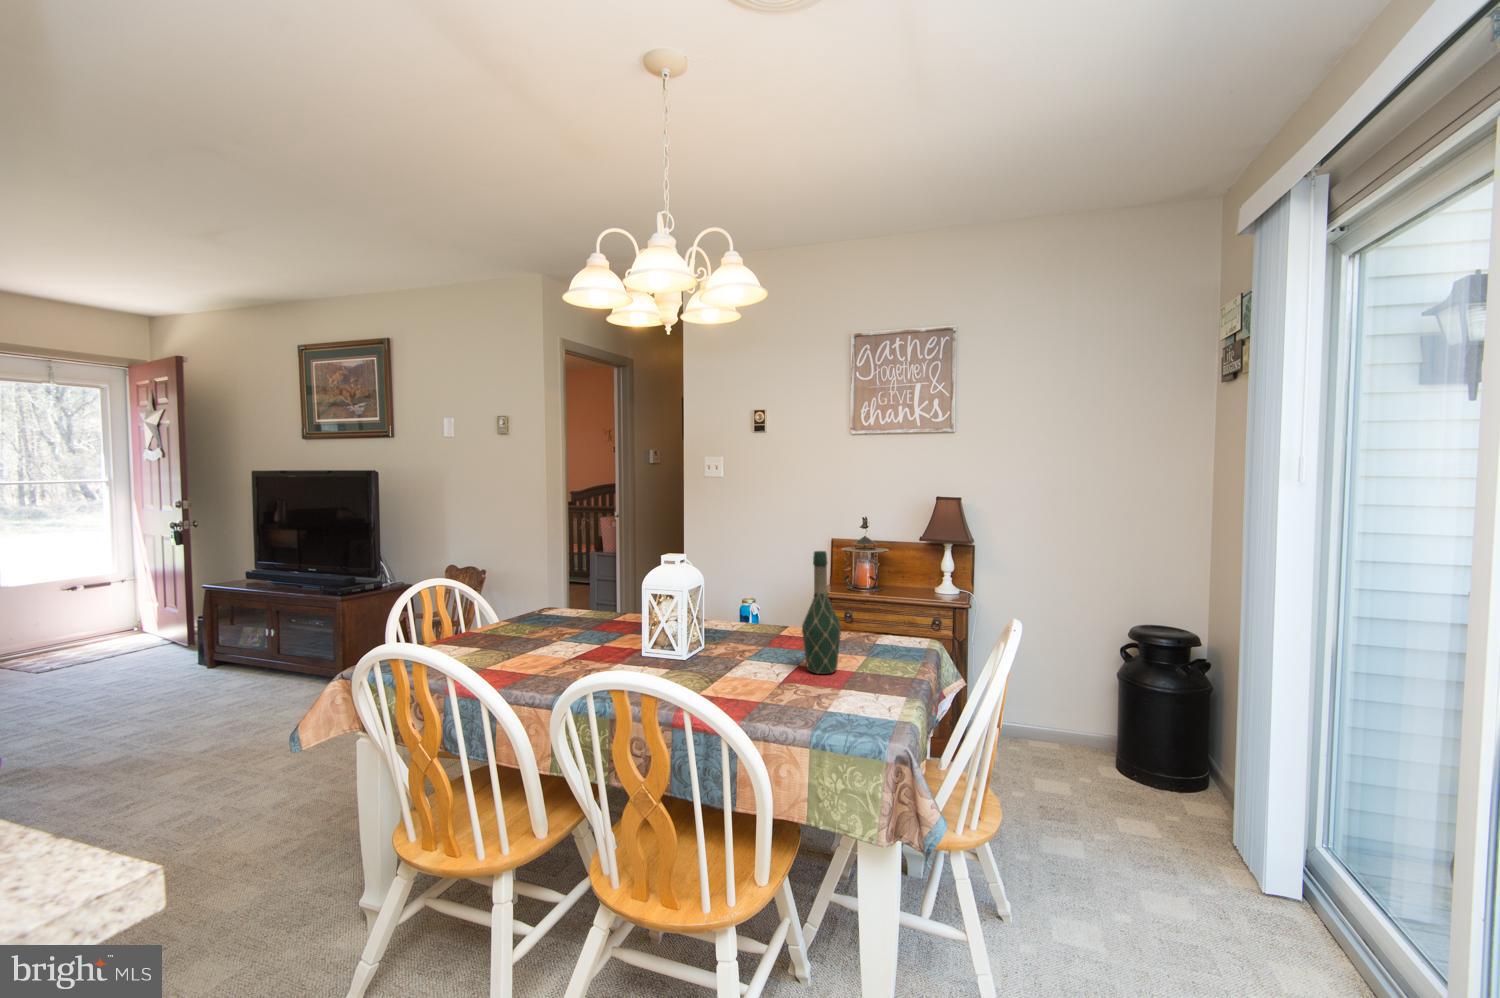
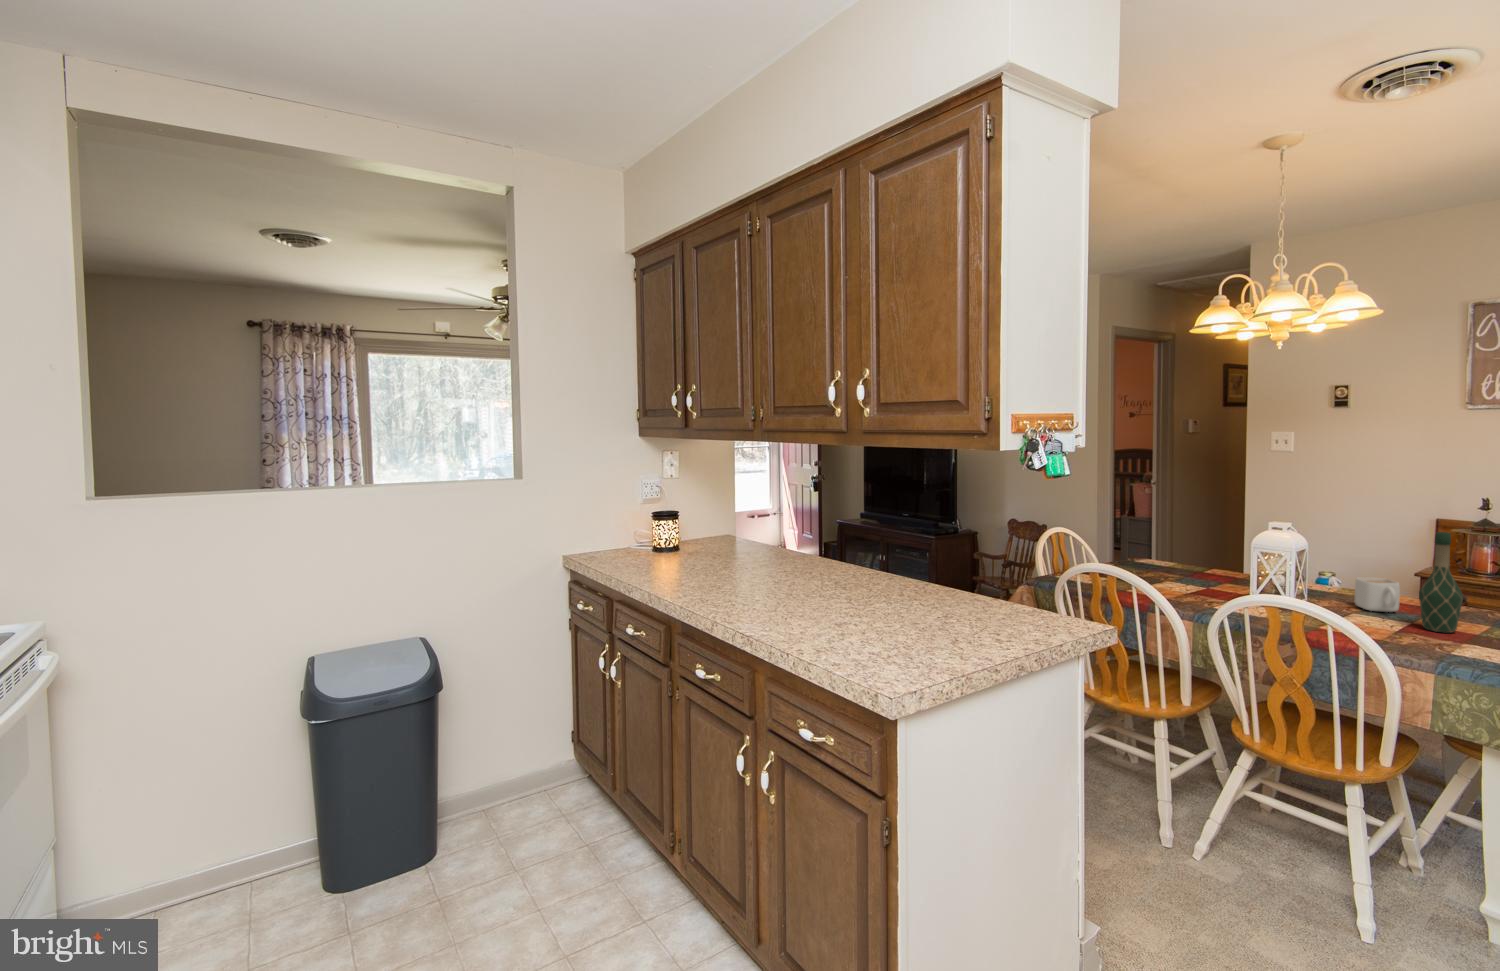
mug: none [750,611,790,653] -> present [1355,577,1400,612]

